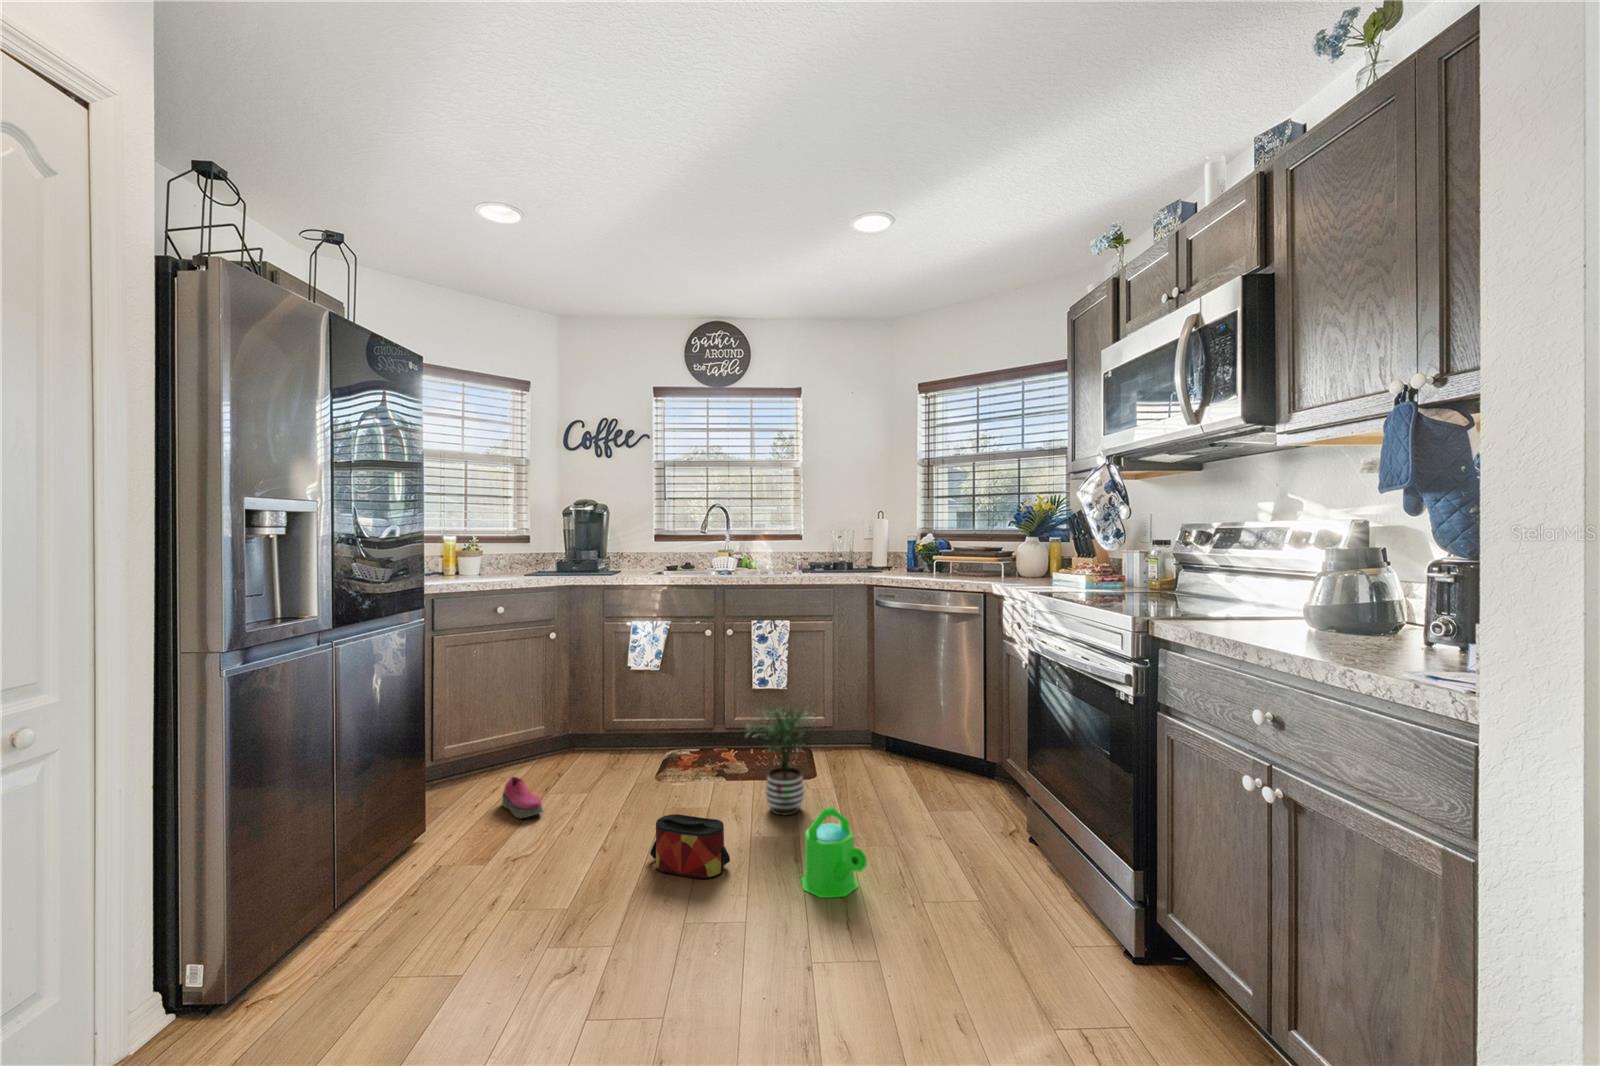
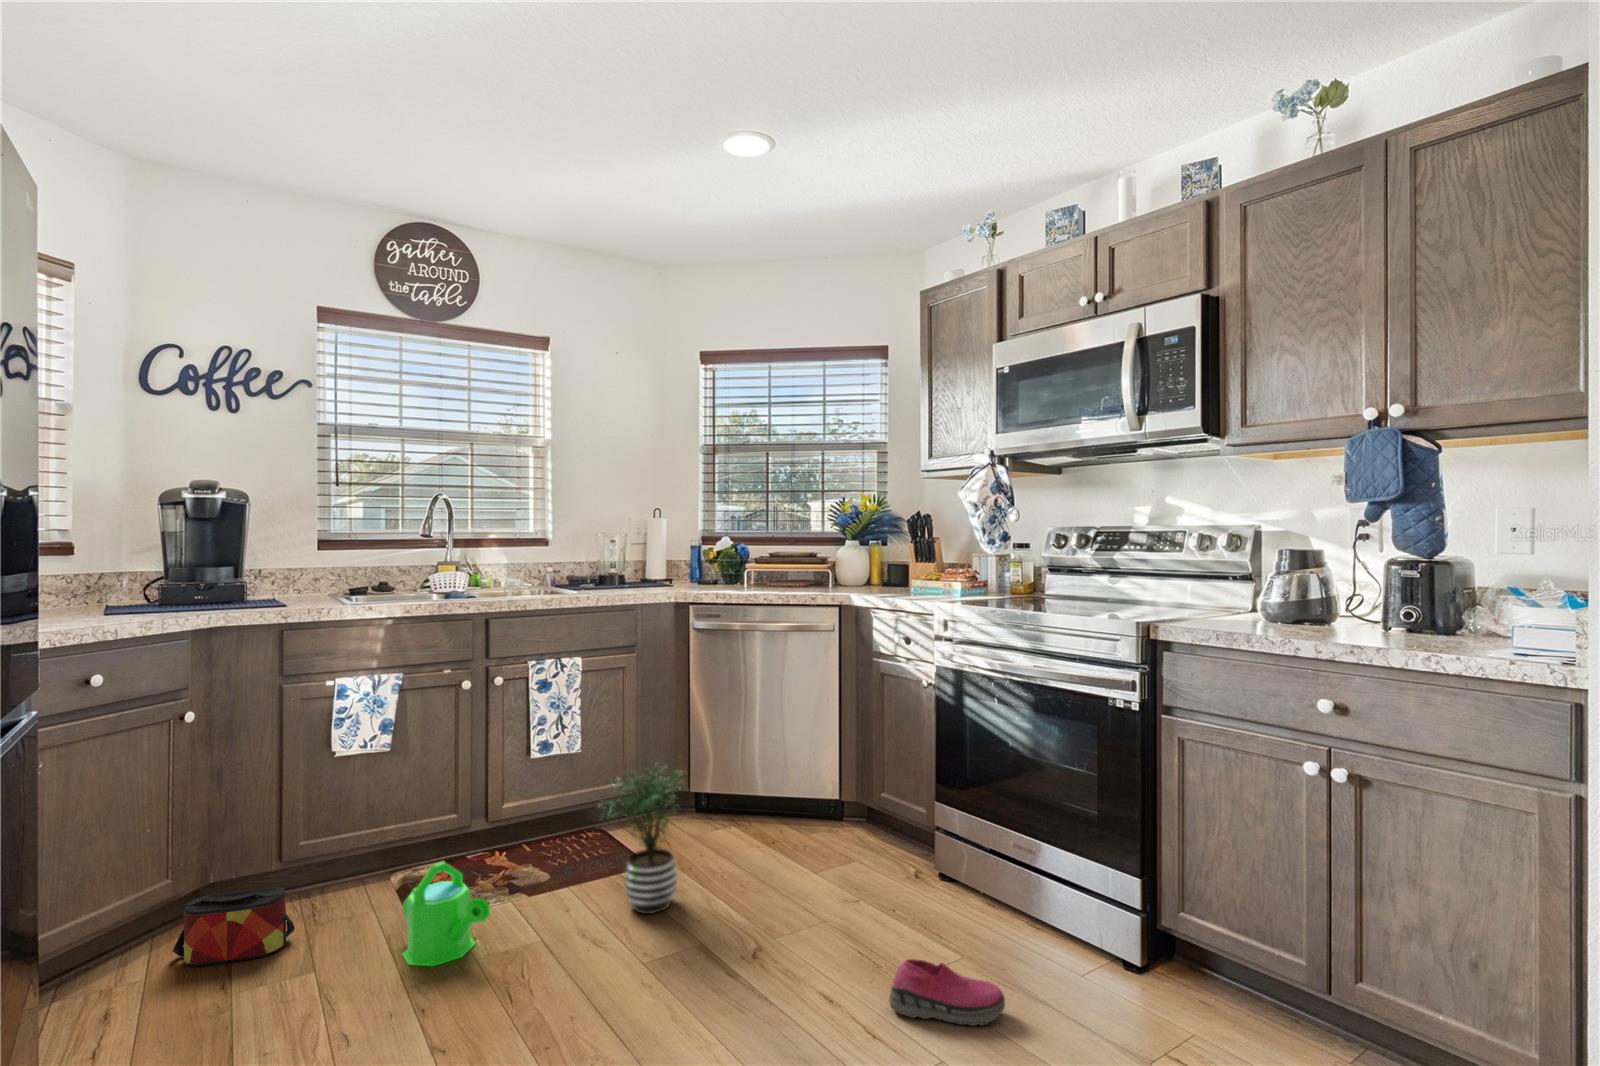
shoe: present [502,777,543,819] -> present [889,959,1005,1026]
watering can: present [801,807,867,898] -> present [402,861,490,966]
bag: present [650,814,730,879] -> present [173,887,294,967]

